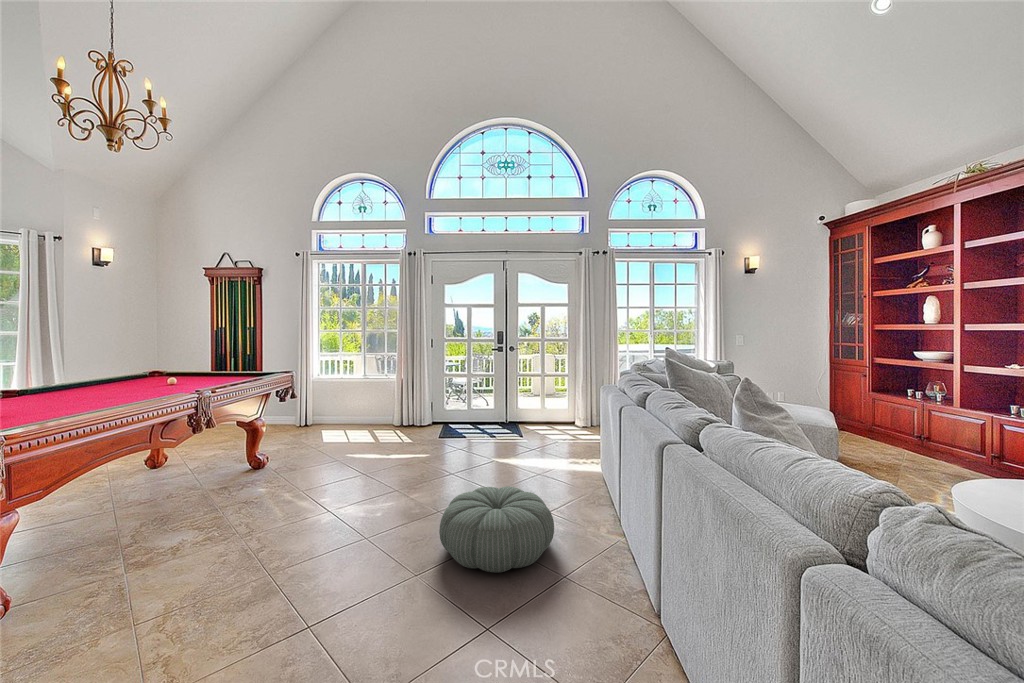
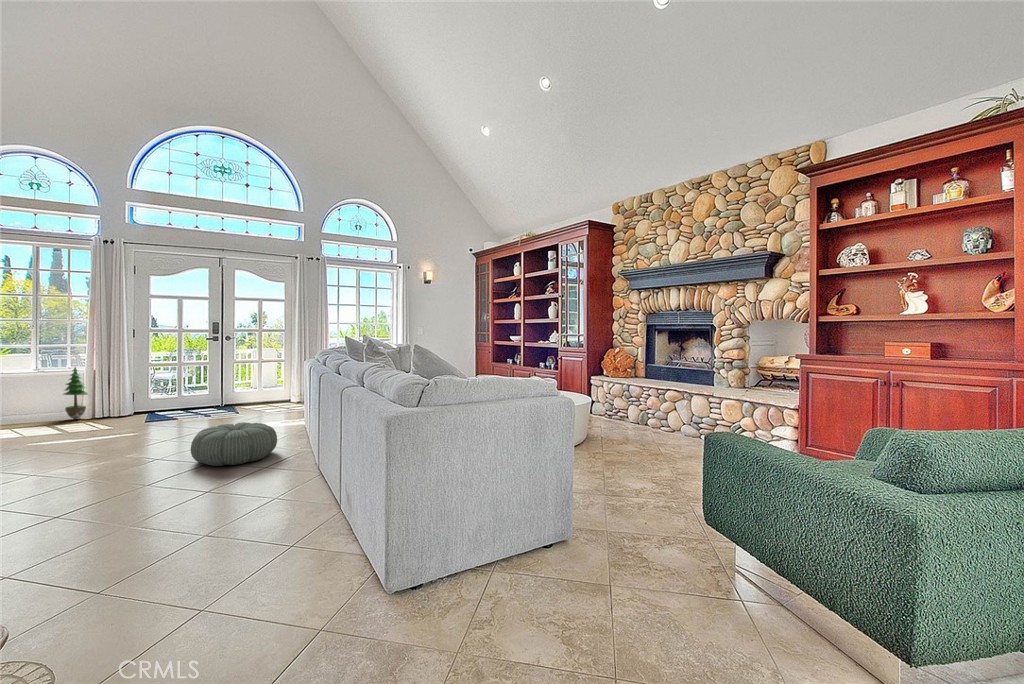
potted tree: none [376,376,395,427] -> present [64,367,88,419]

